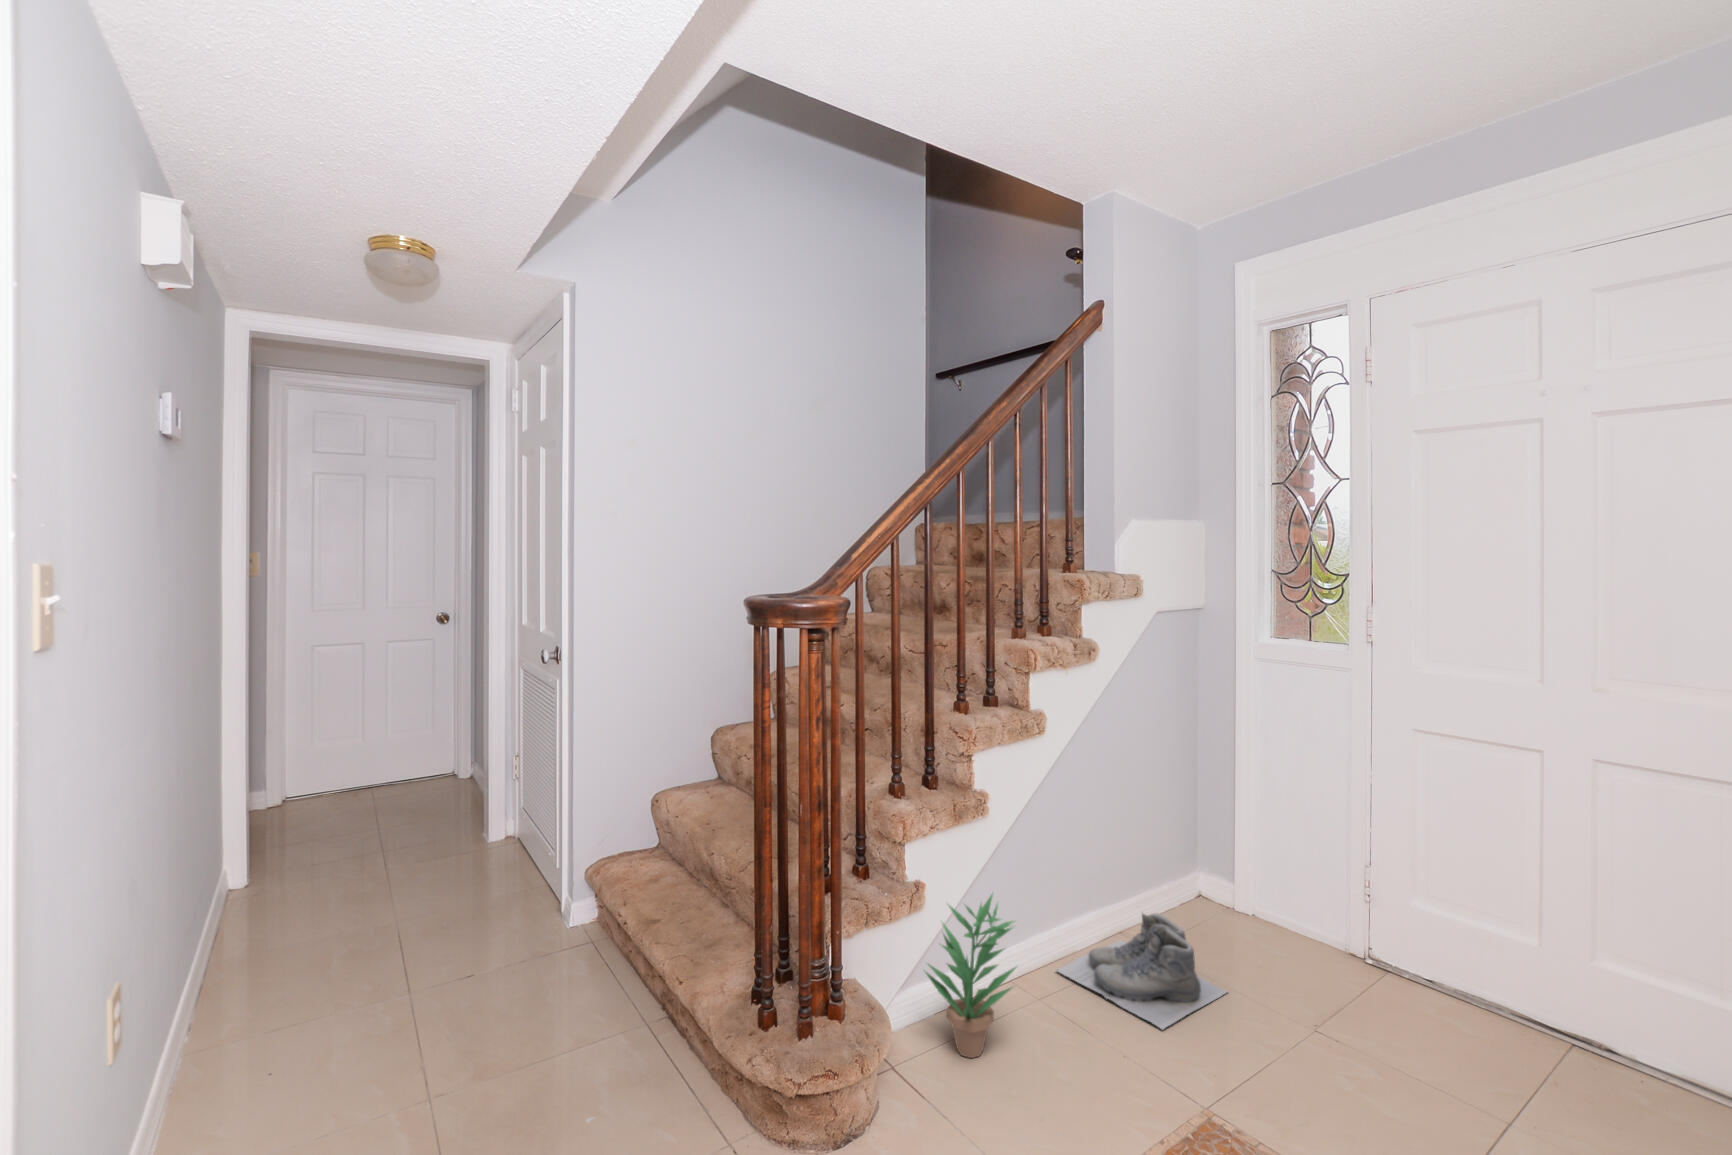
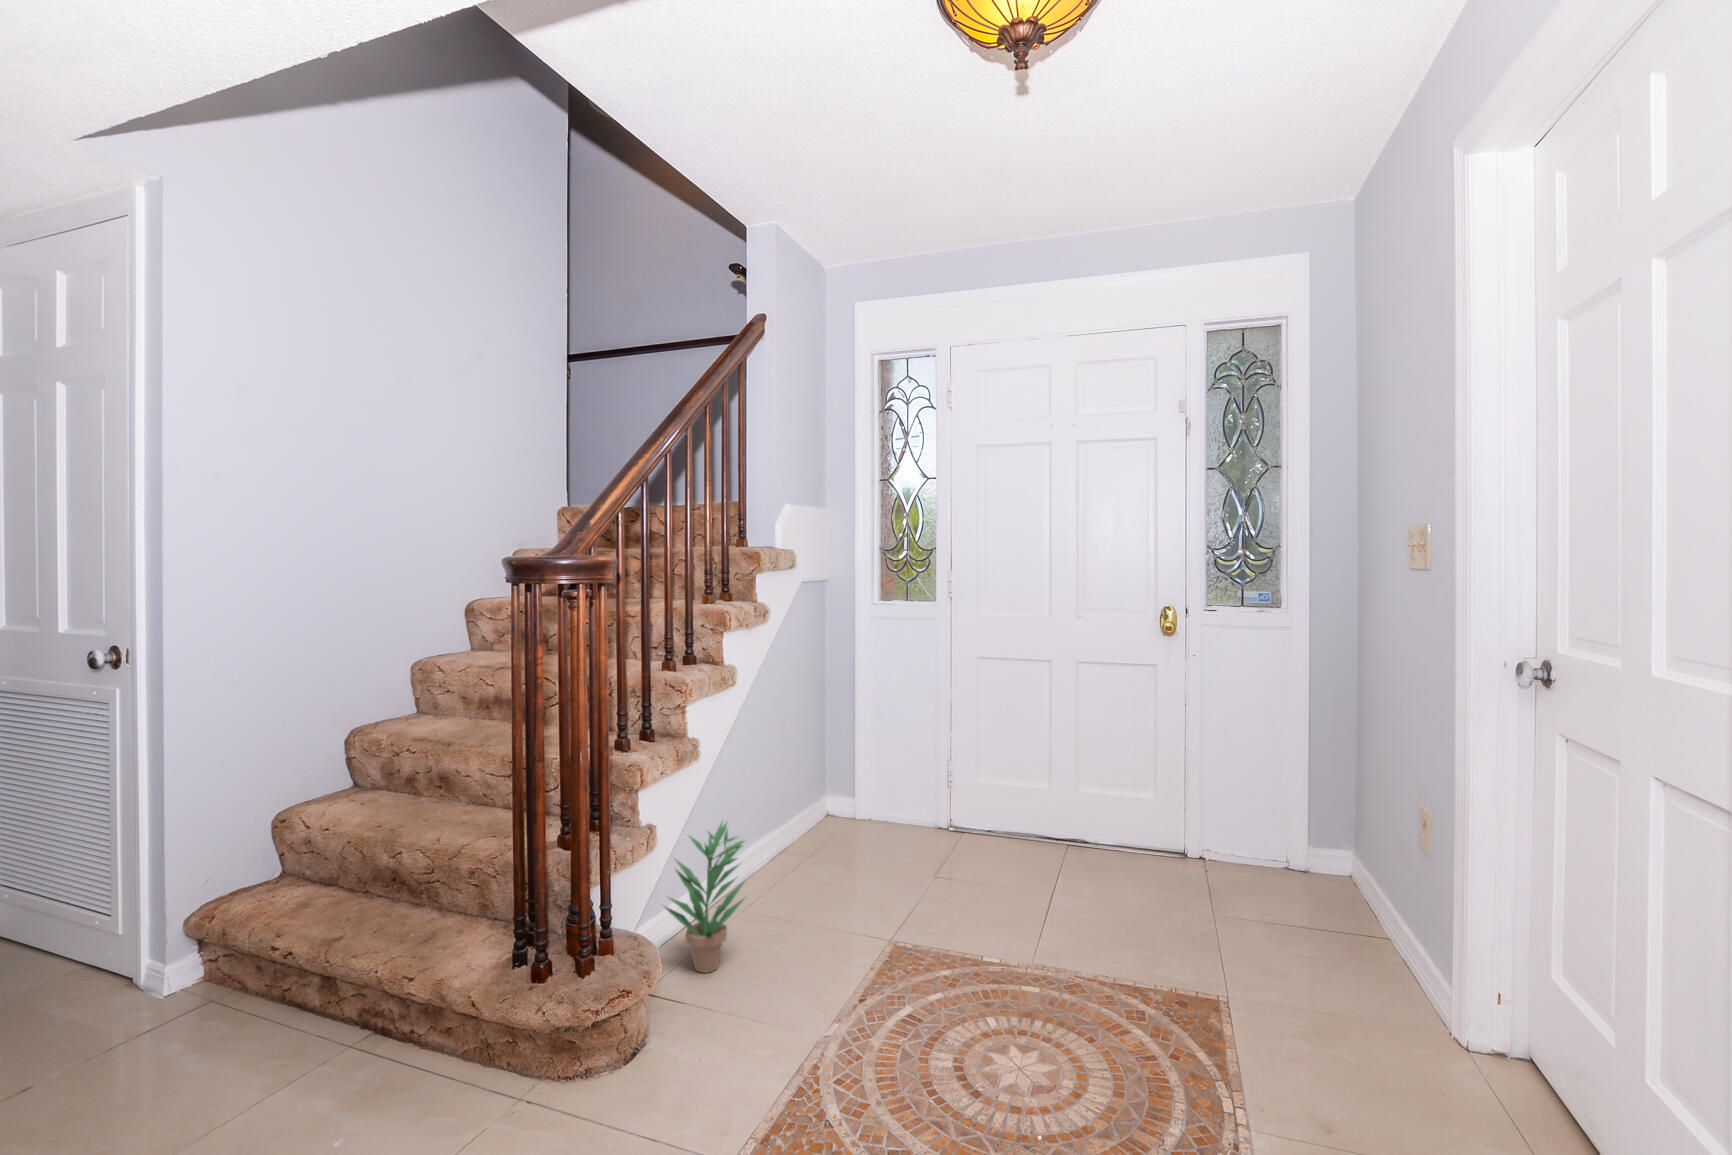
boots: present [1057,913,1227,1029] -> none [749,828,882,912]

